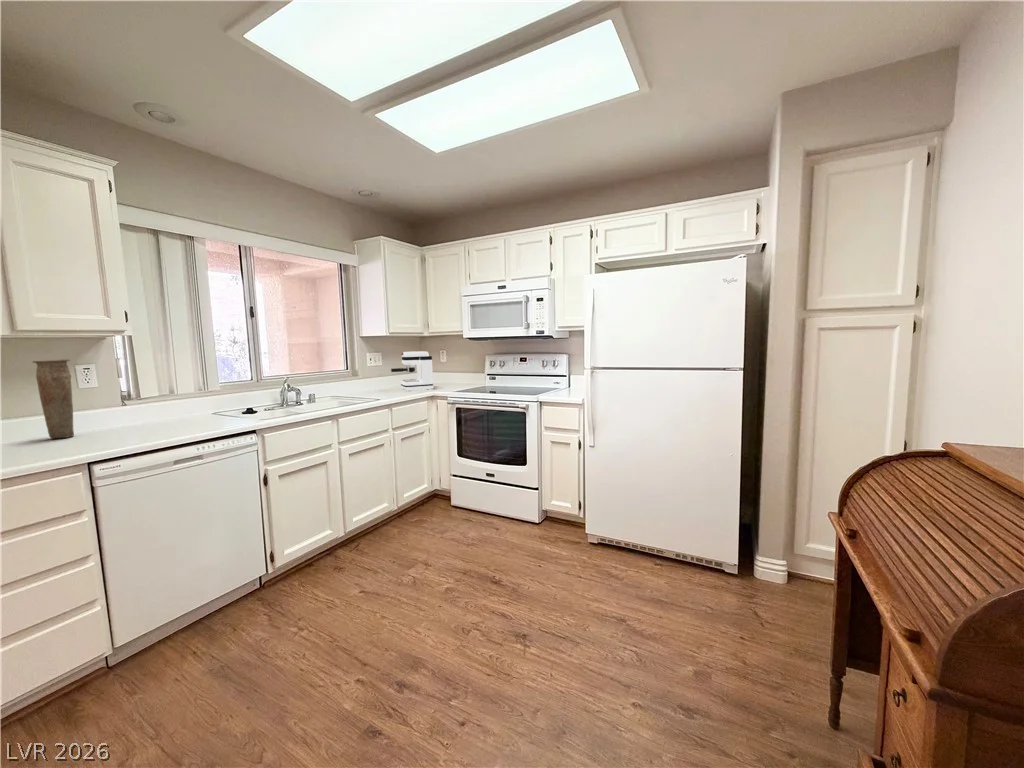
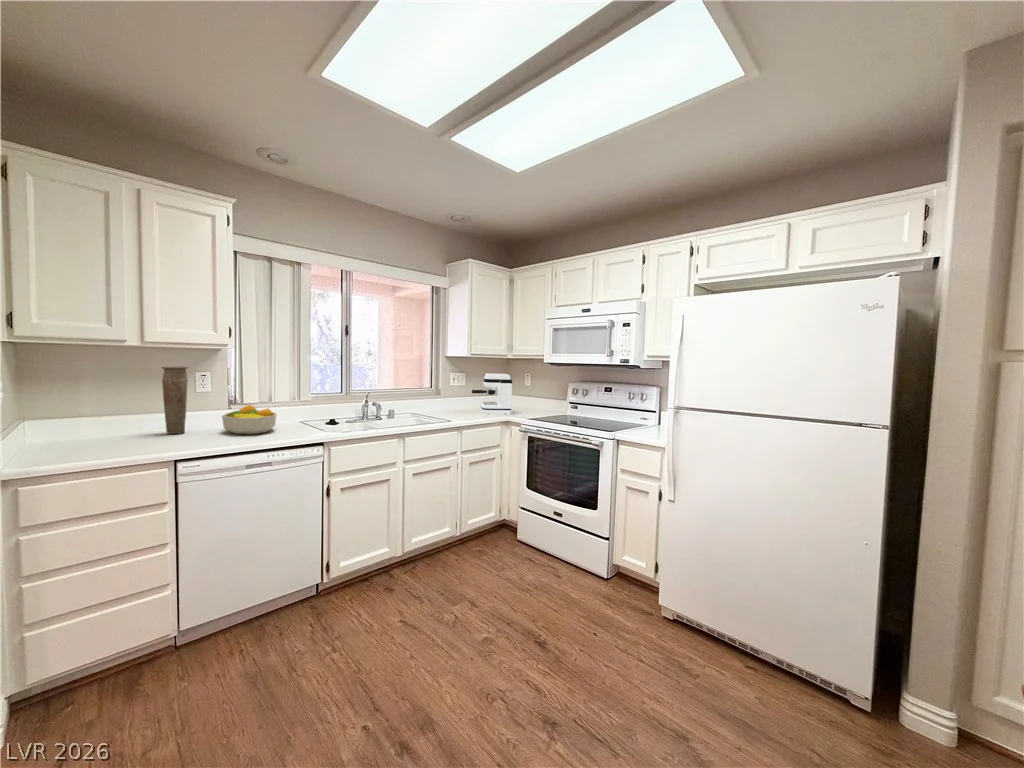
fruit bowl: none [123,398,190,431] -> present [222,405,276,434]

